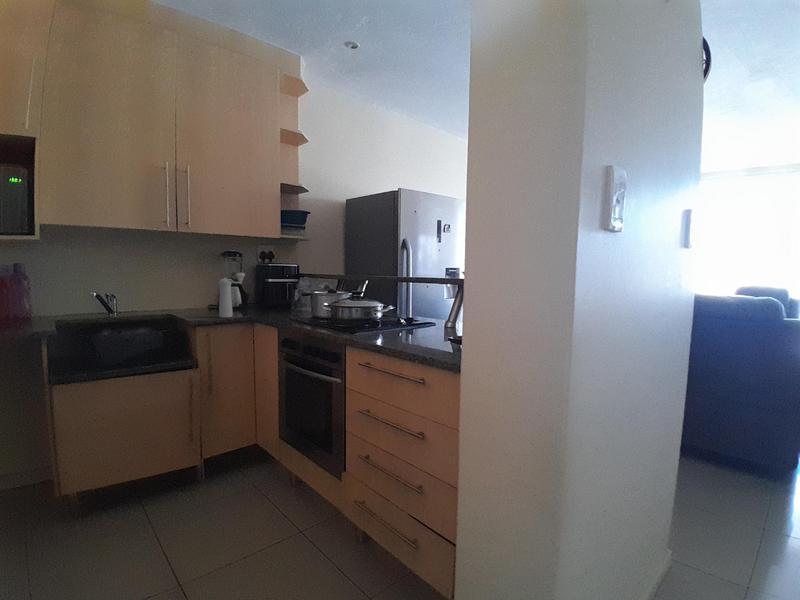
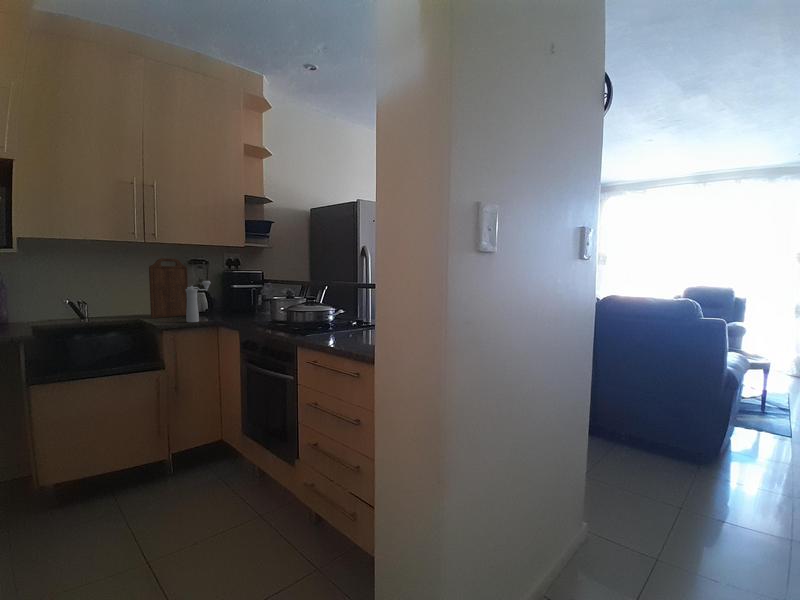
cutting board: none [180,249,221,313] -> present [149,258,188,318]

